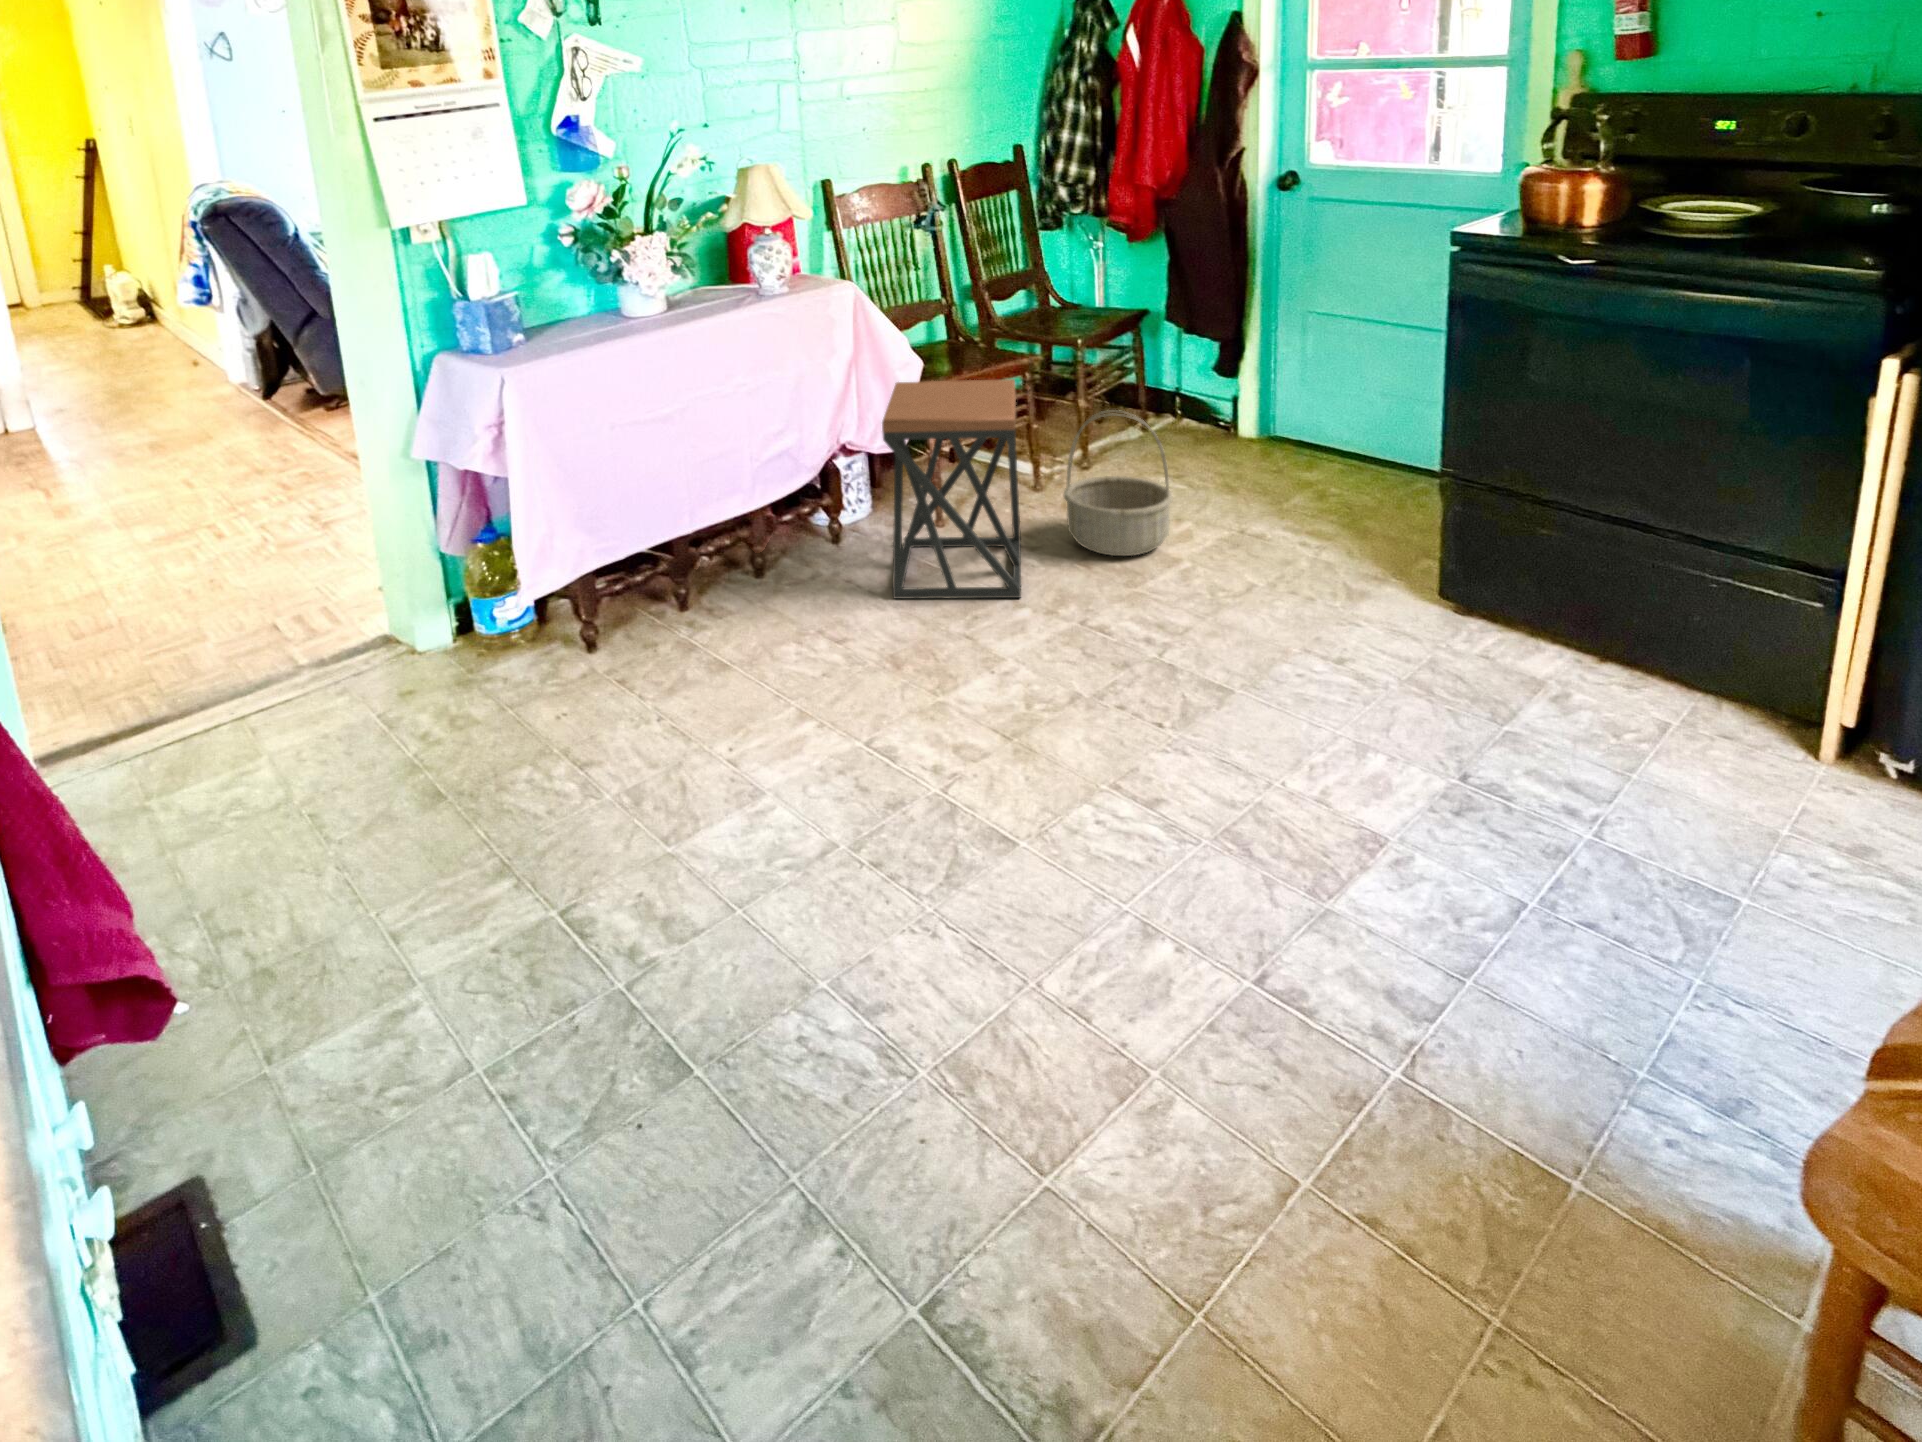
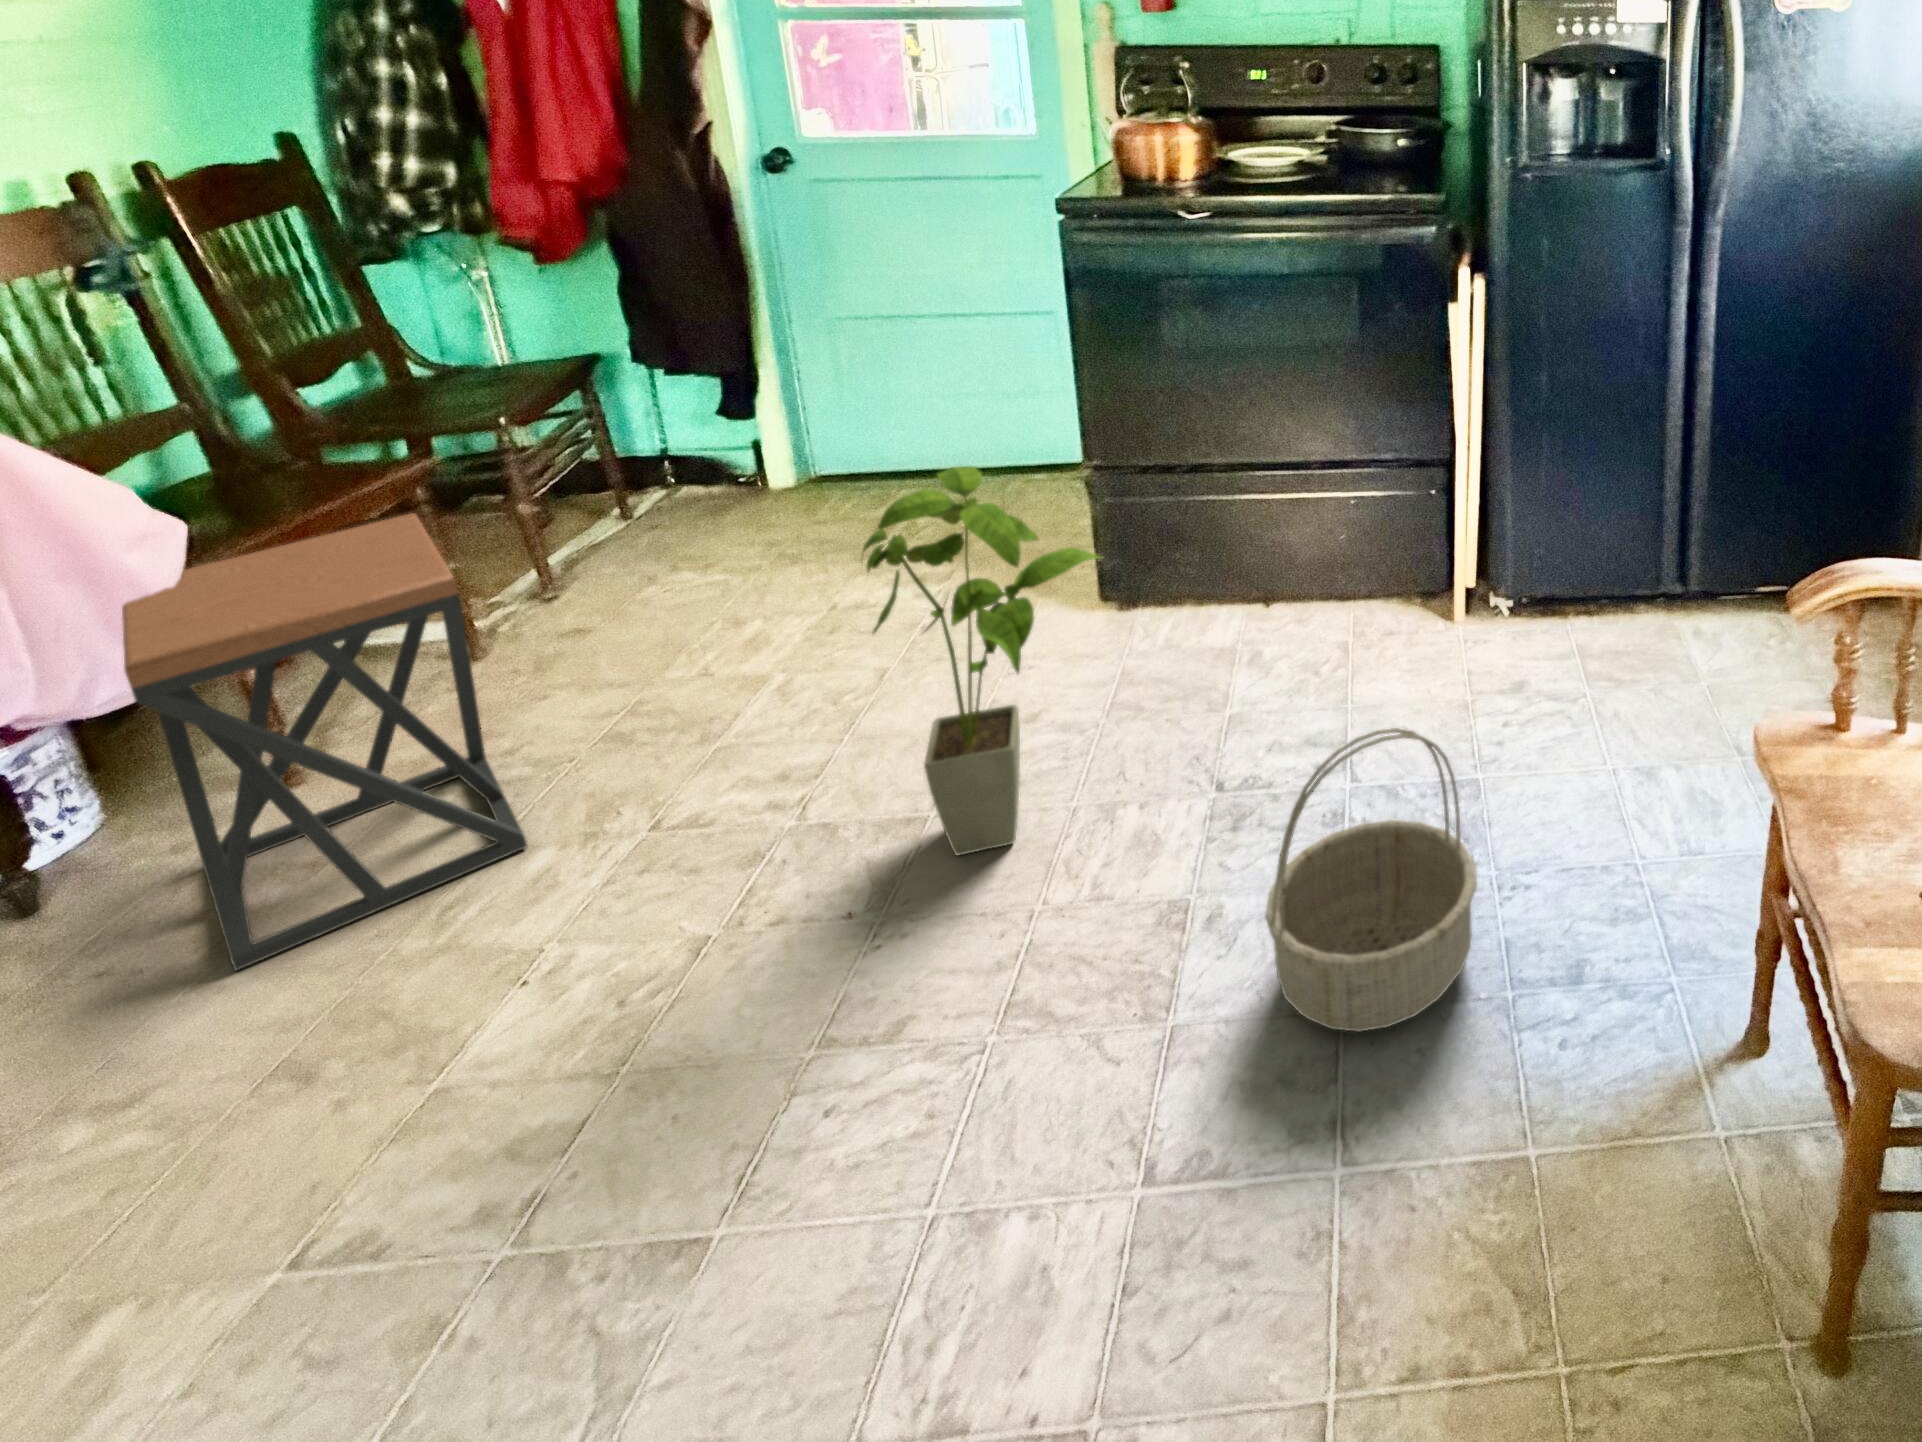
basket: present [1064,410,1173,556] -> present [1265,728,1477,1032]
house plant: none [1209,425,1398,732] -> present [862,466,1101,856]

